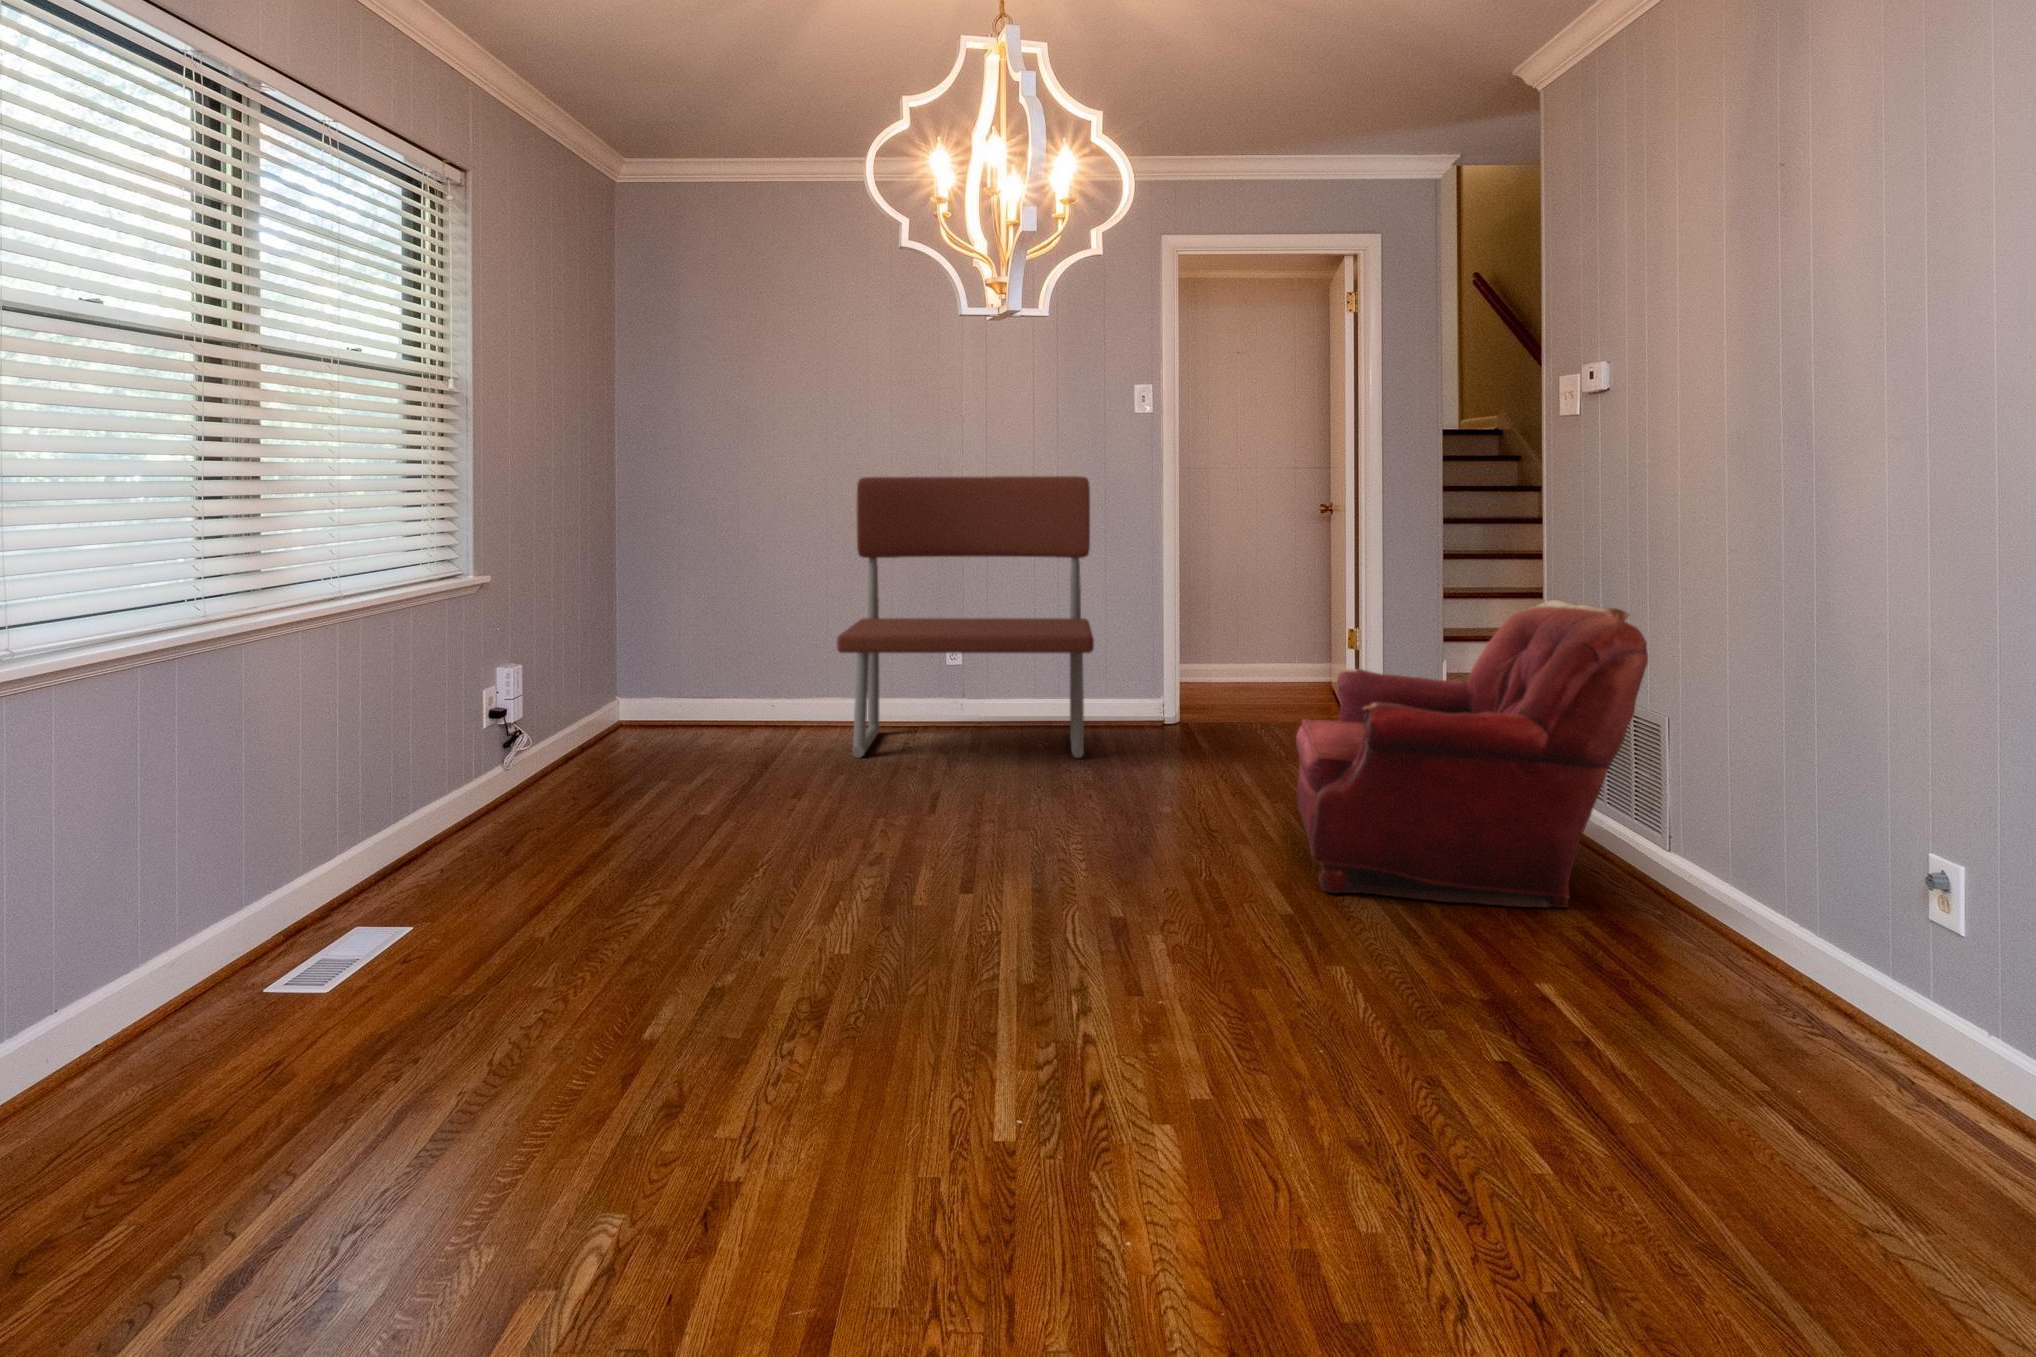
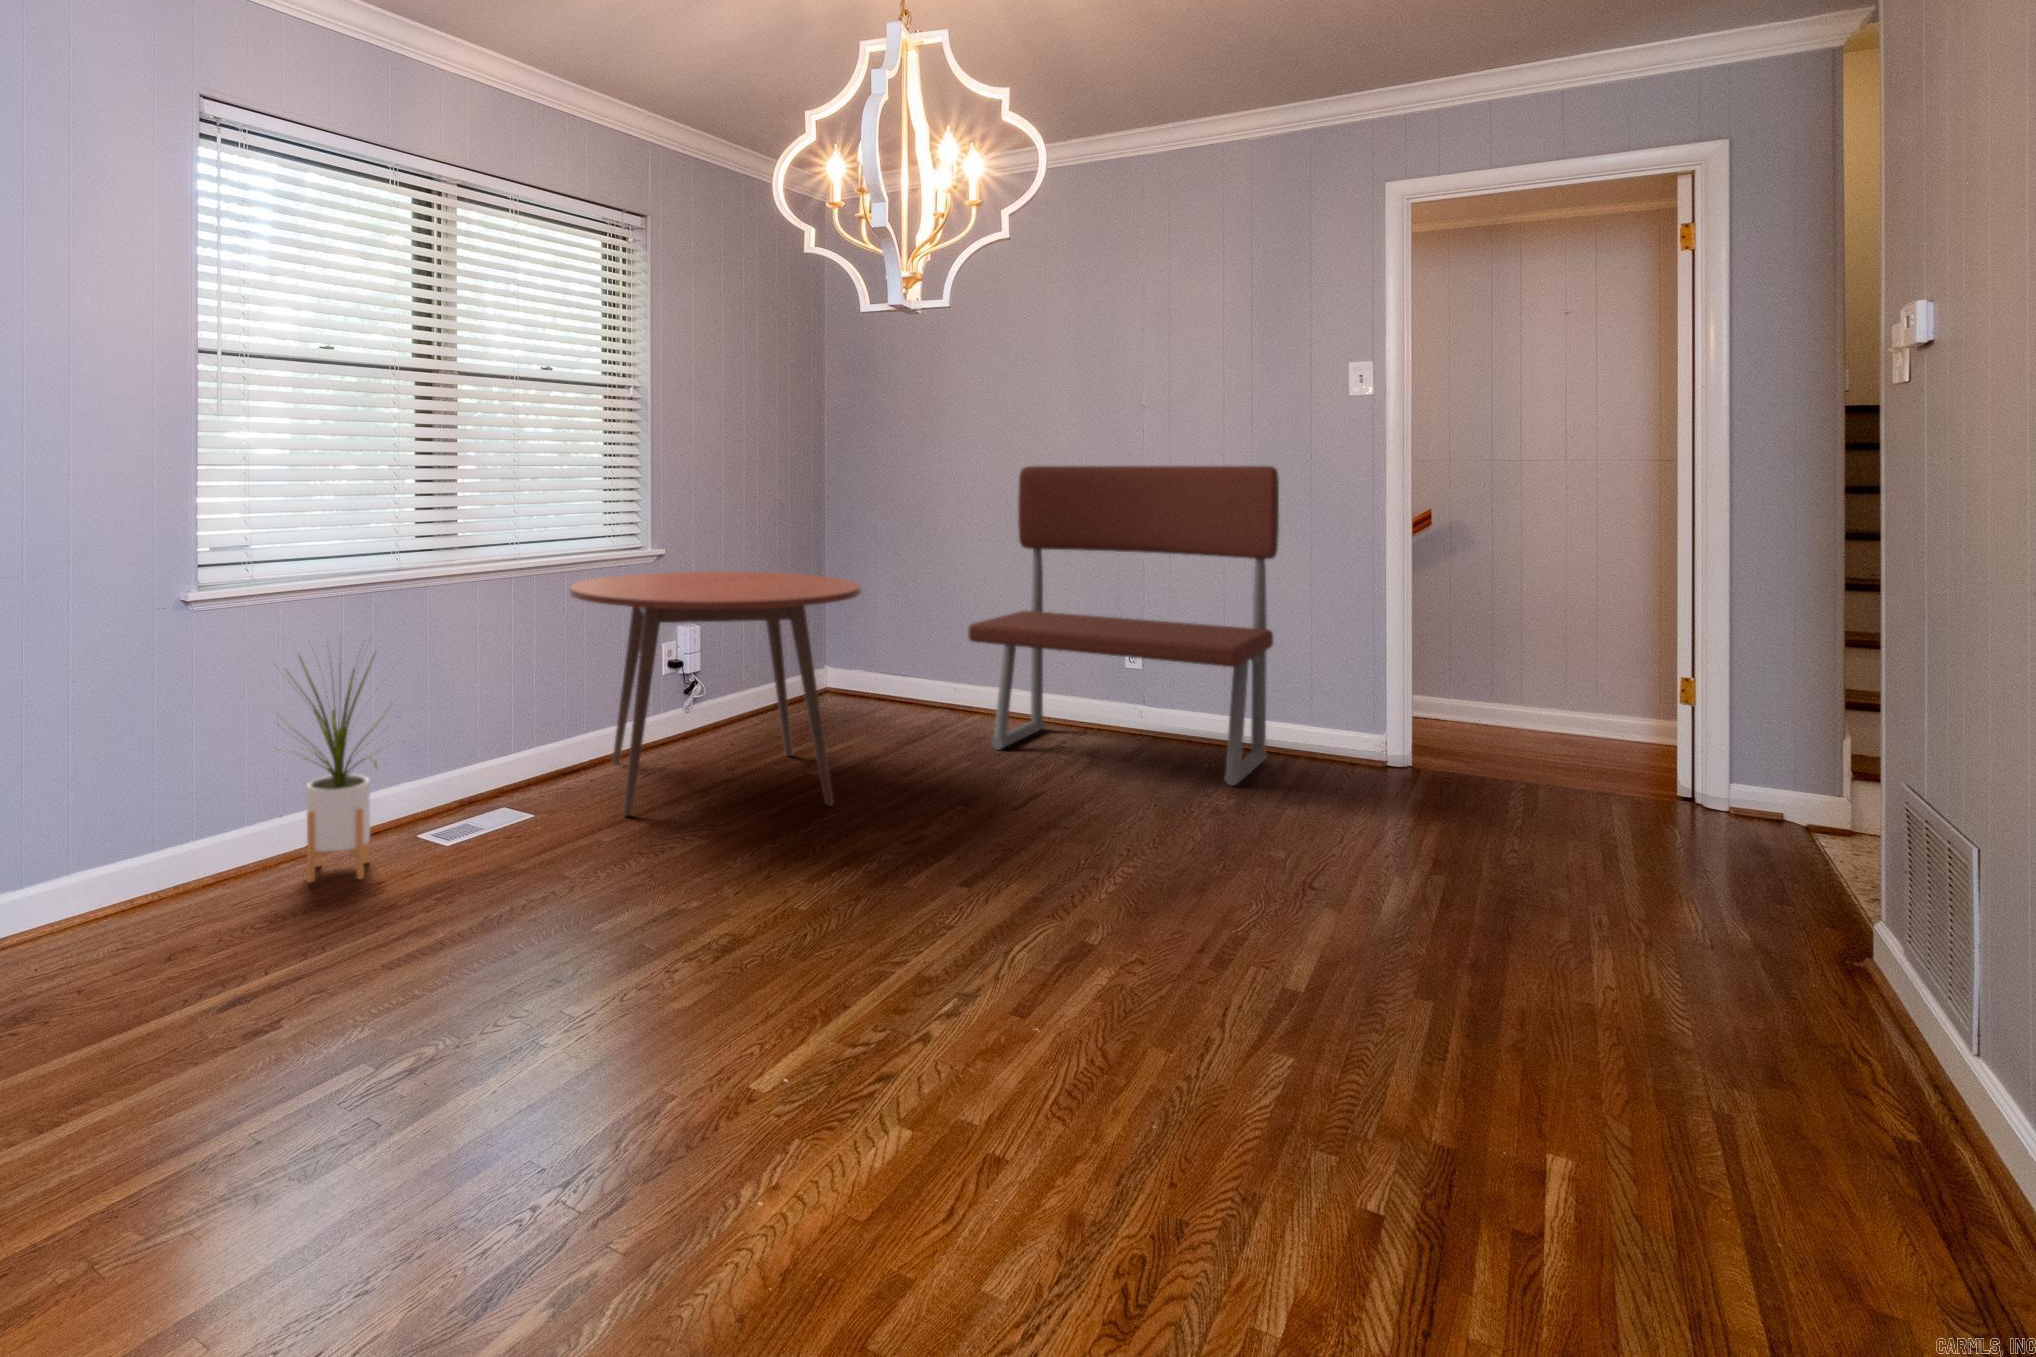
dining table: none [418,595,775,898] -> present [570,571,861,816]
armchair: present [1296,600,1648,908] -> none [1349,652,1954,1139]
house plant: none [67,712,296,1088] -> present [276,658,383,882]

